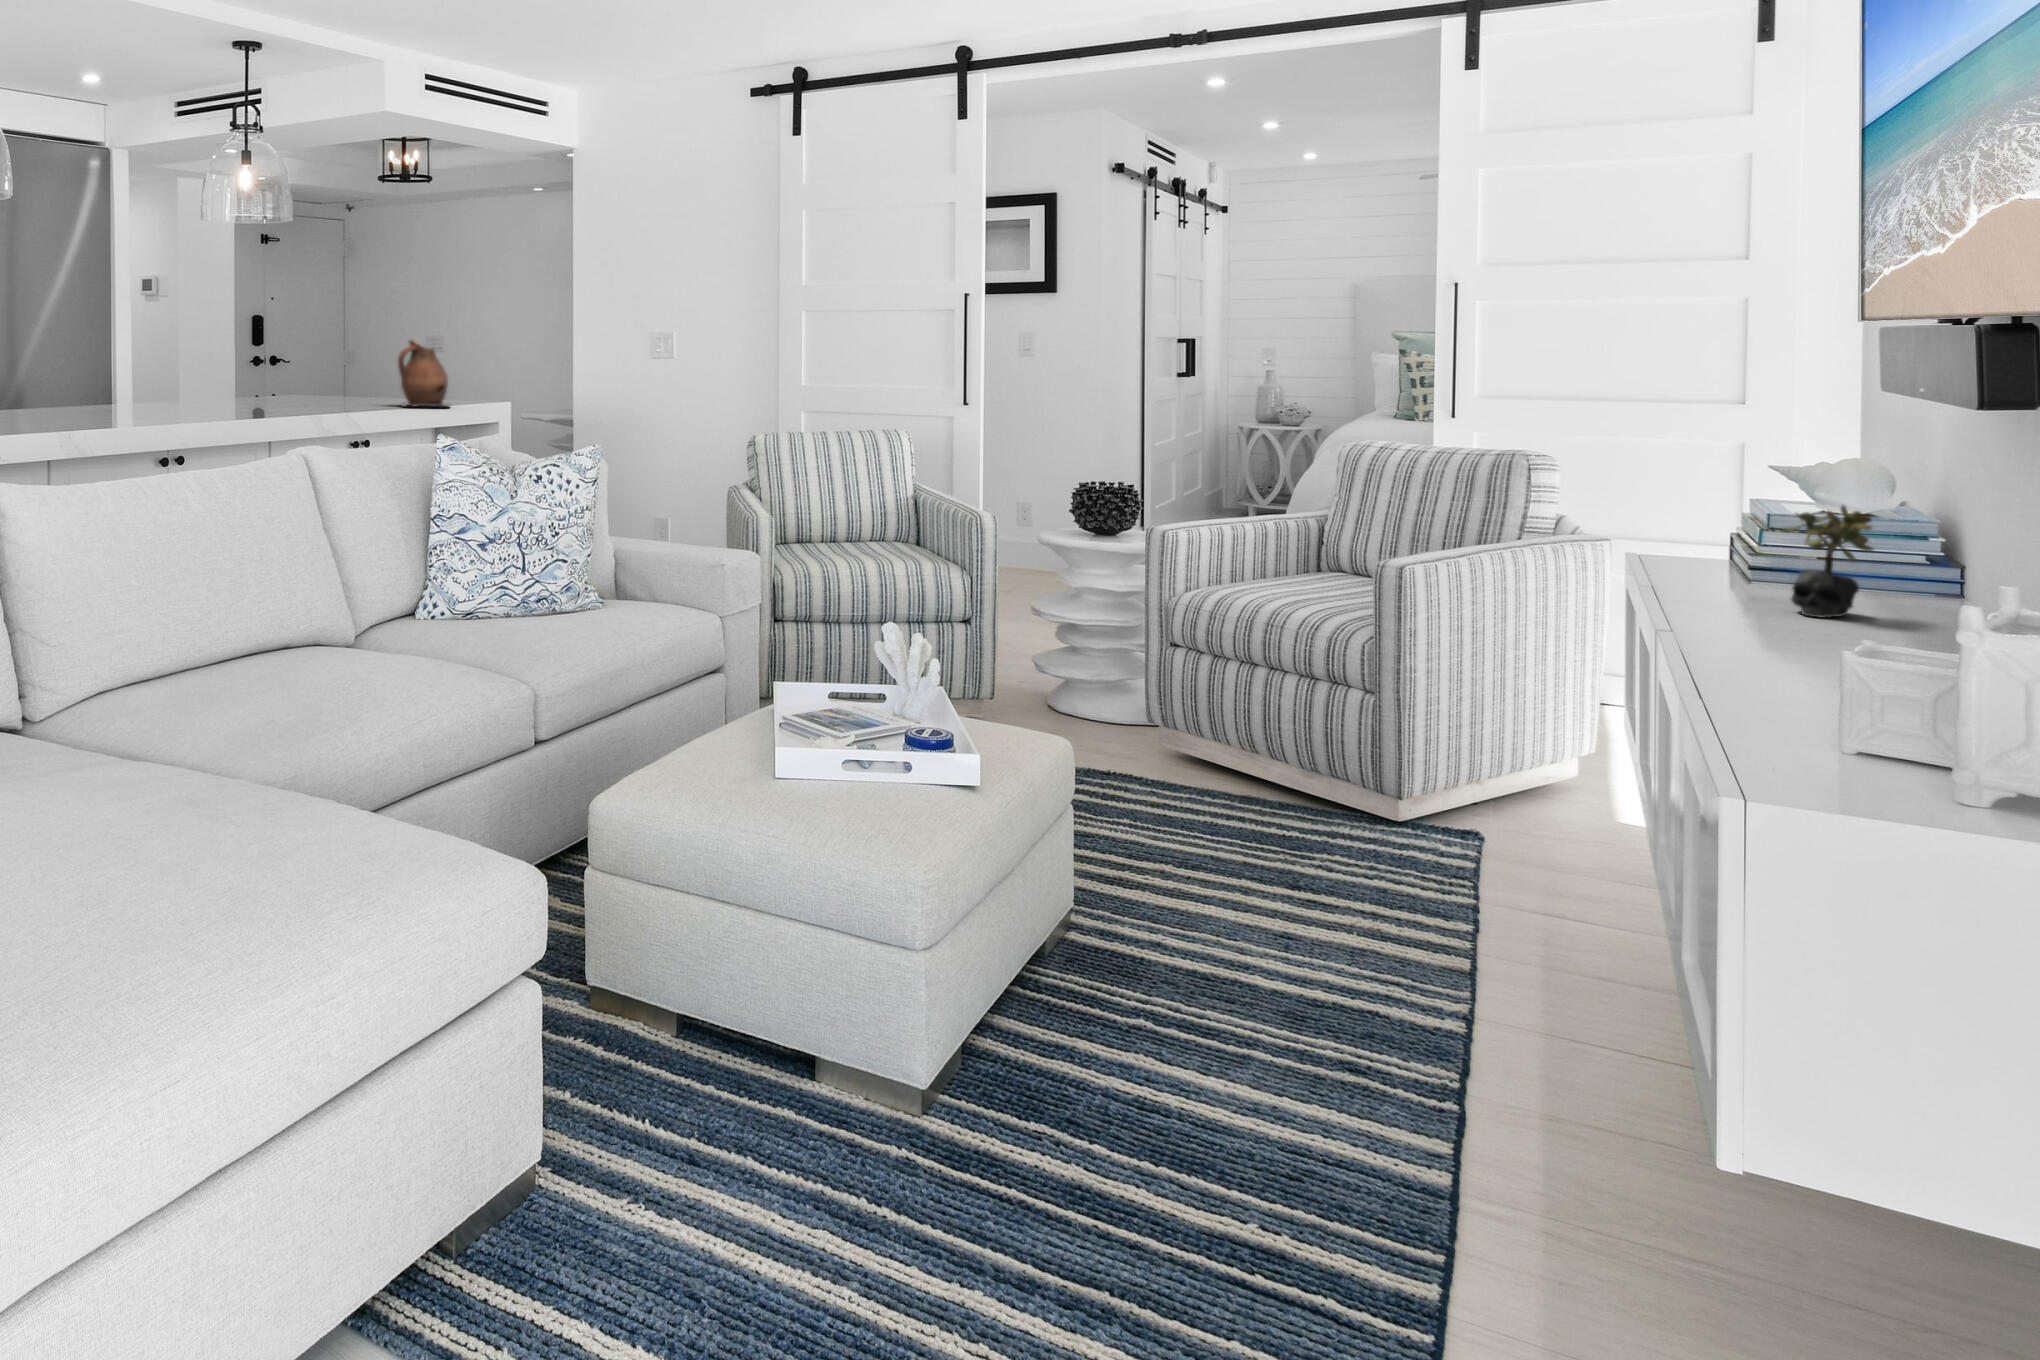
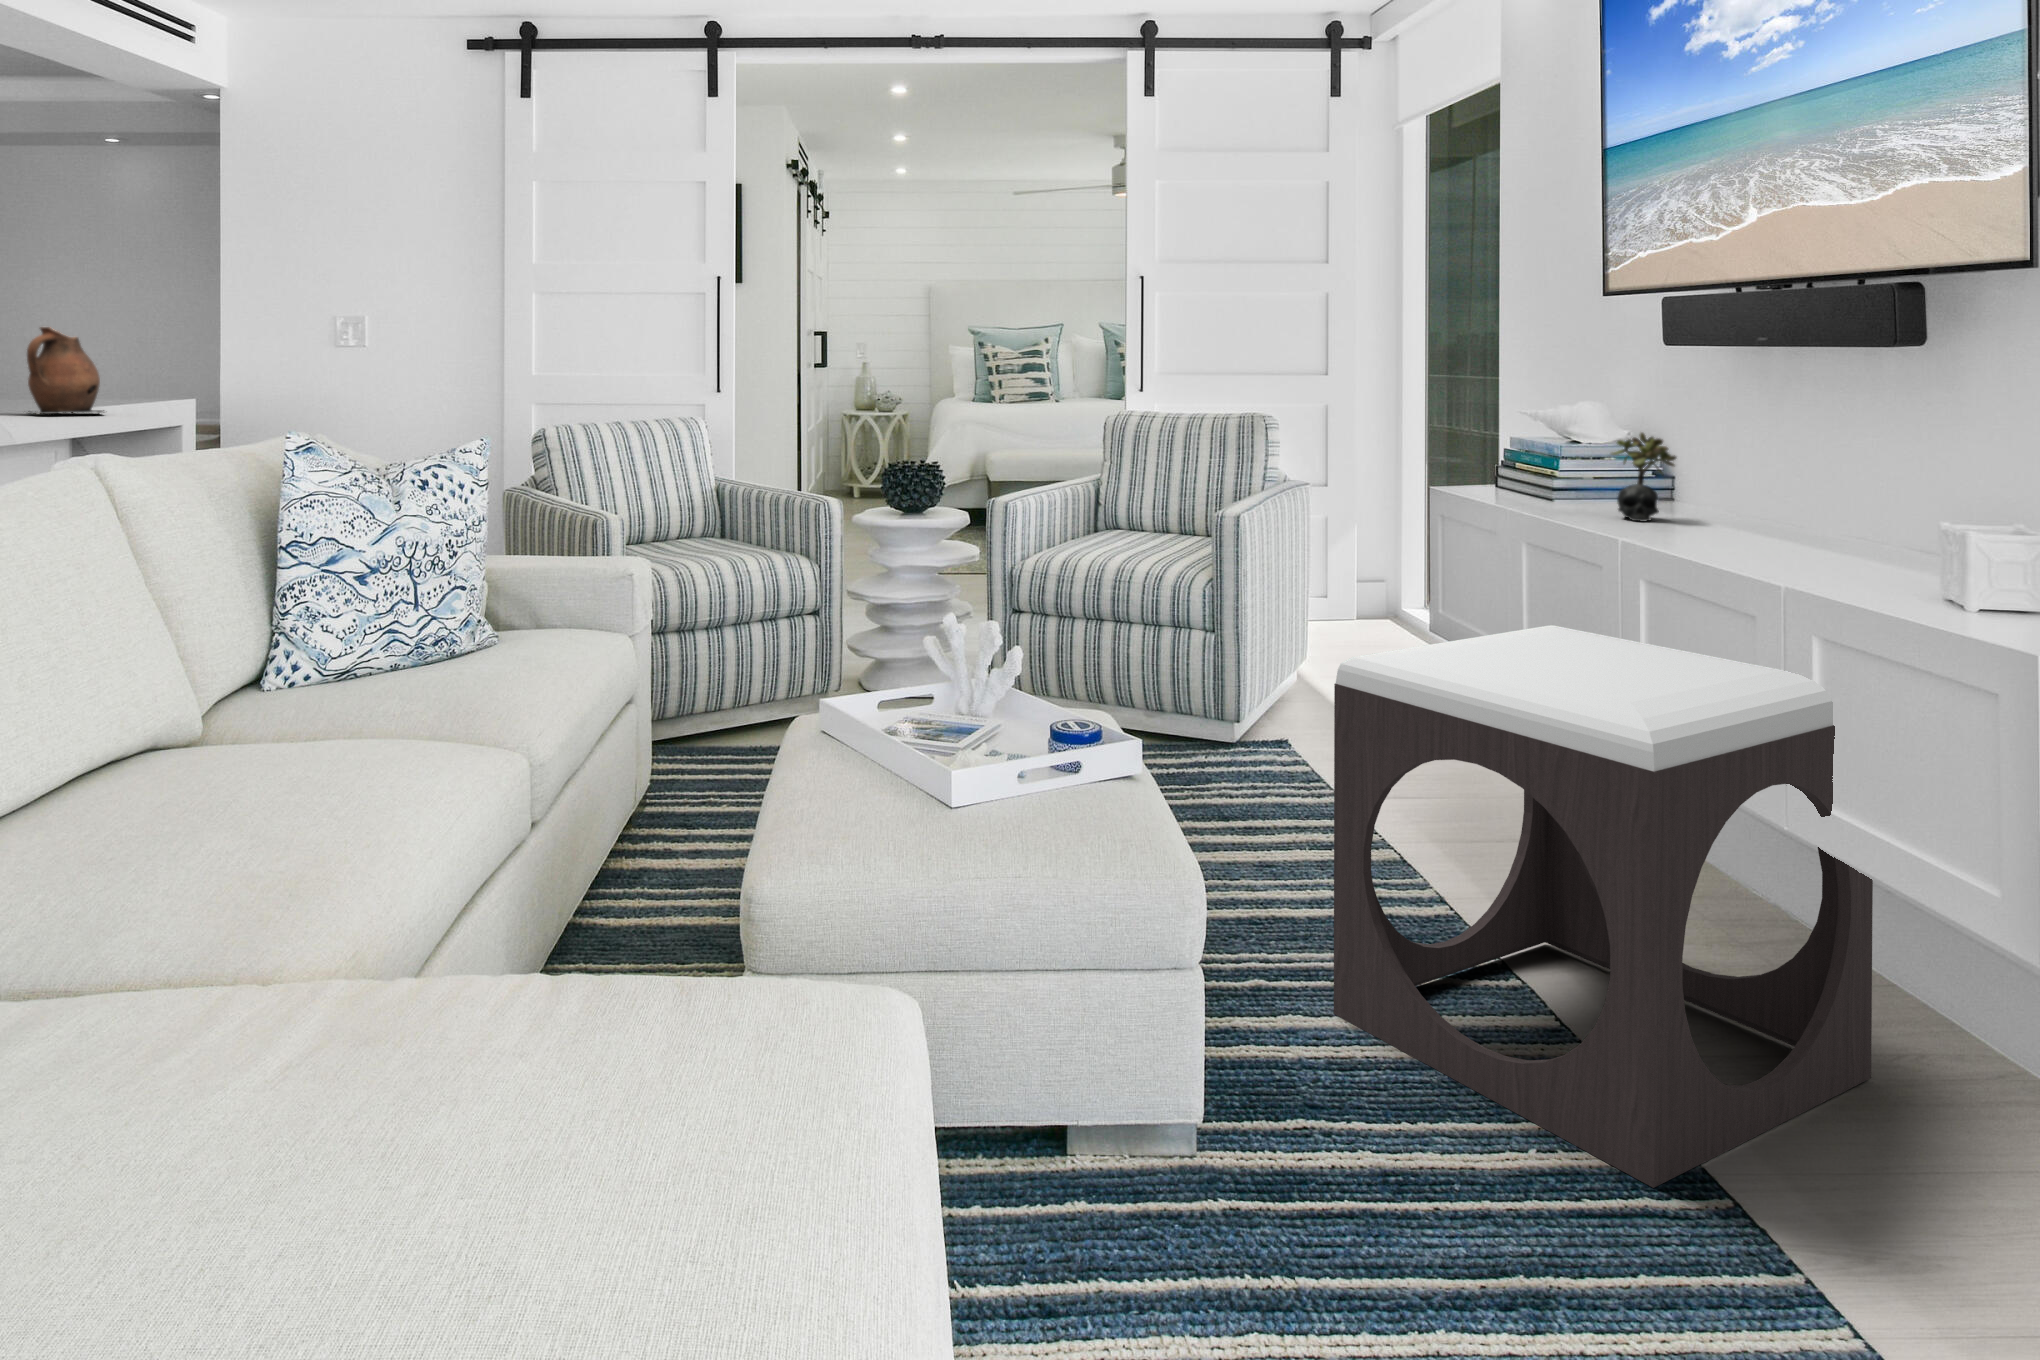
footstool: none [1193,710,1826,1311] -> present [1334,625,1873,1188]

